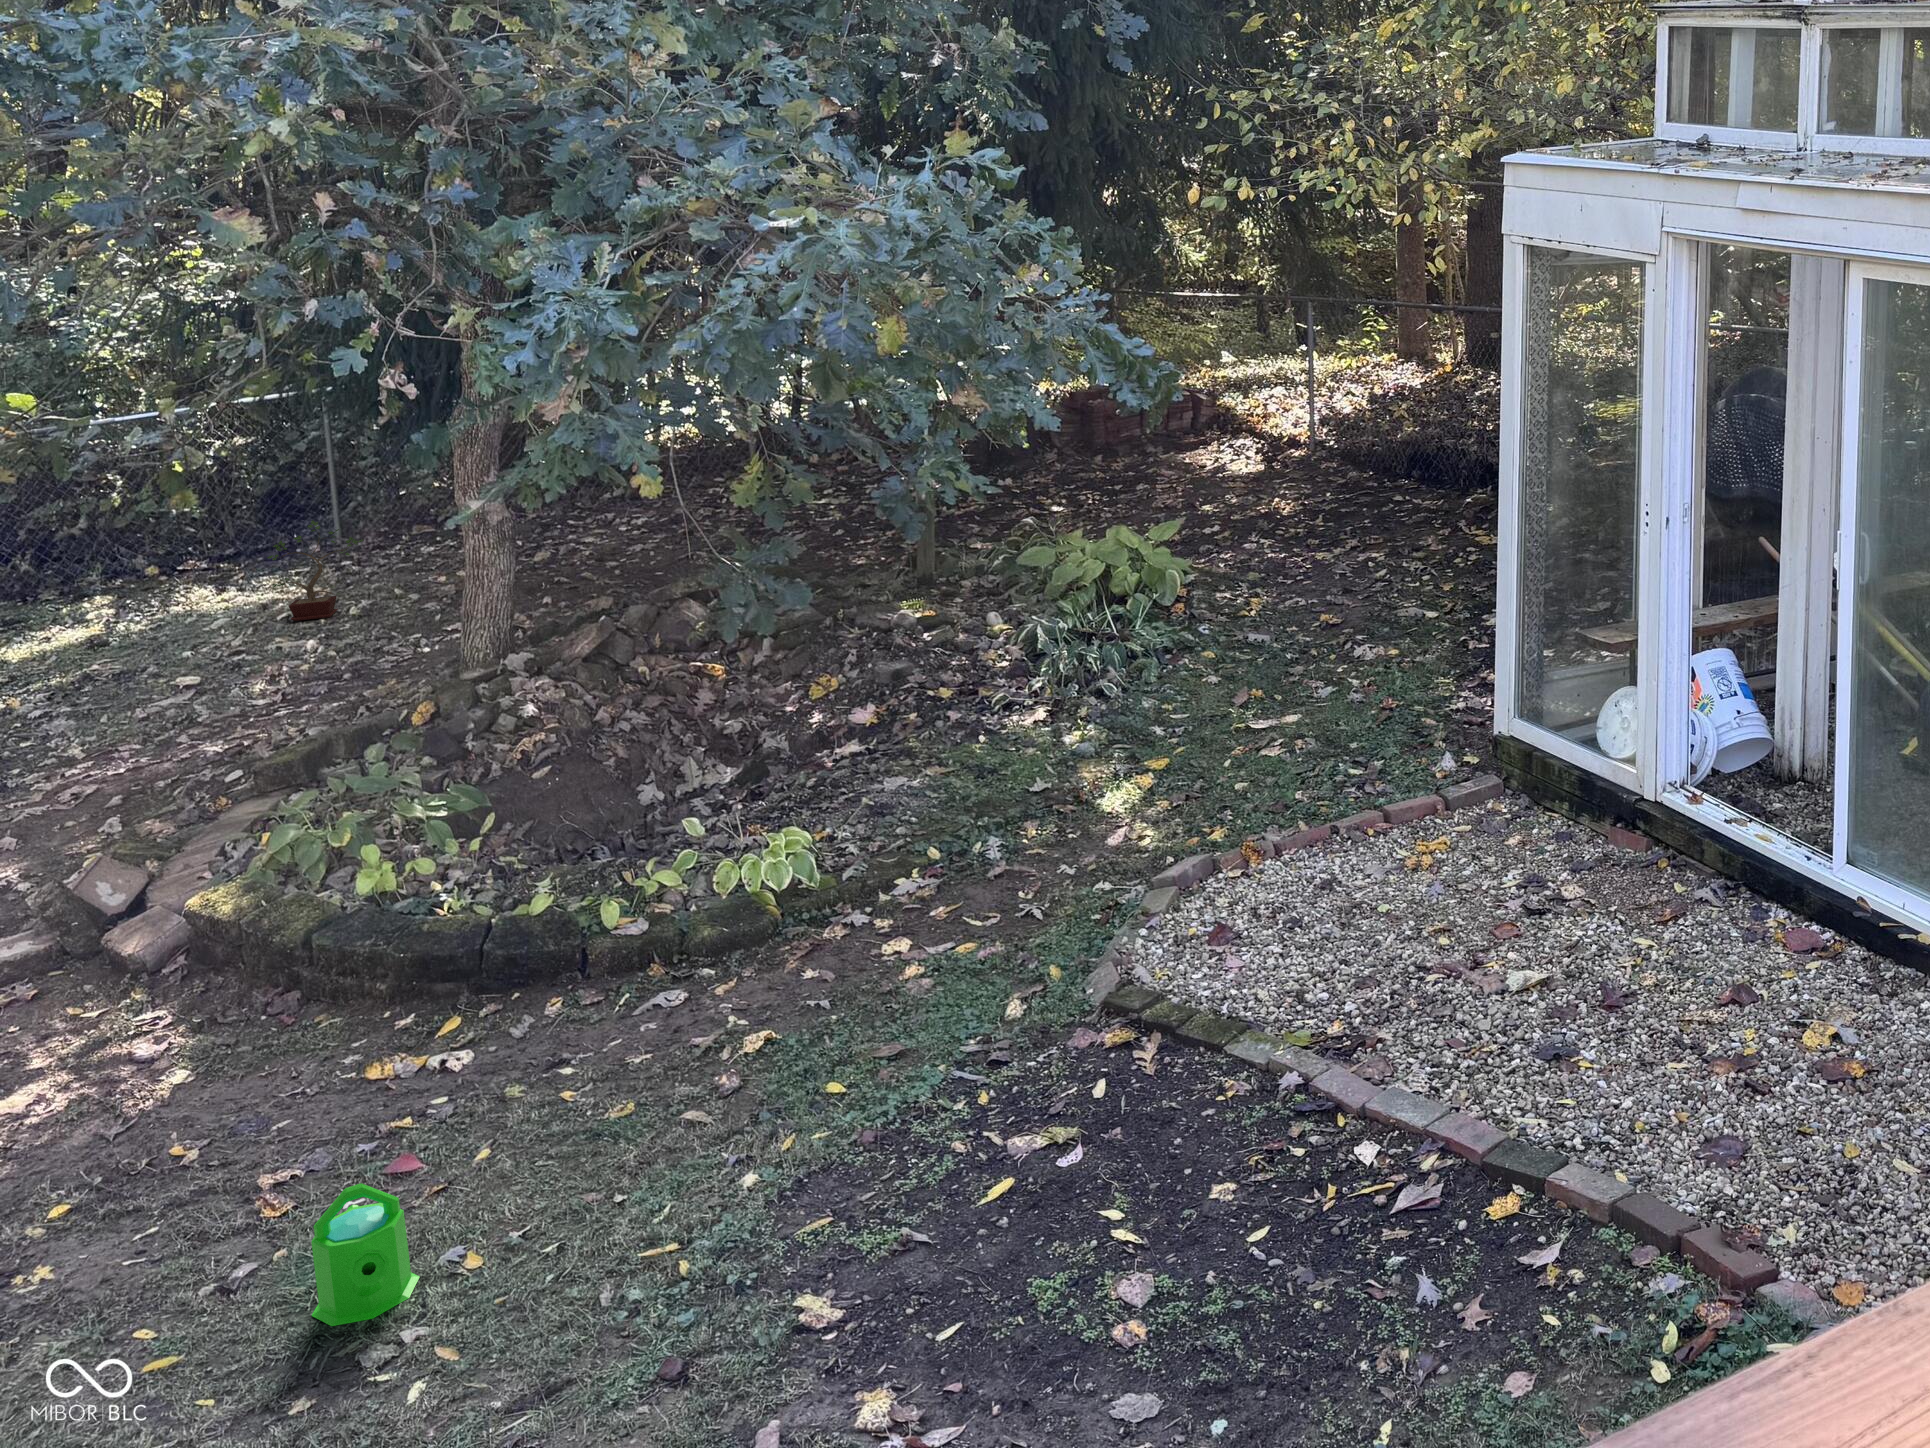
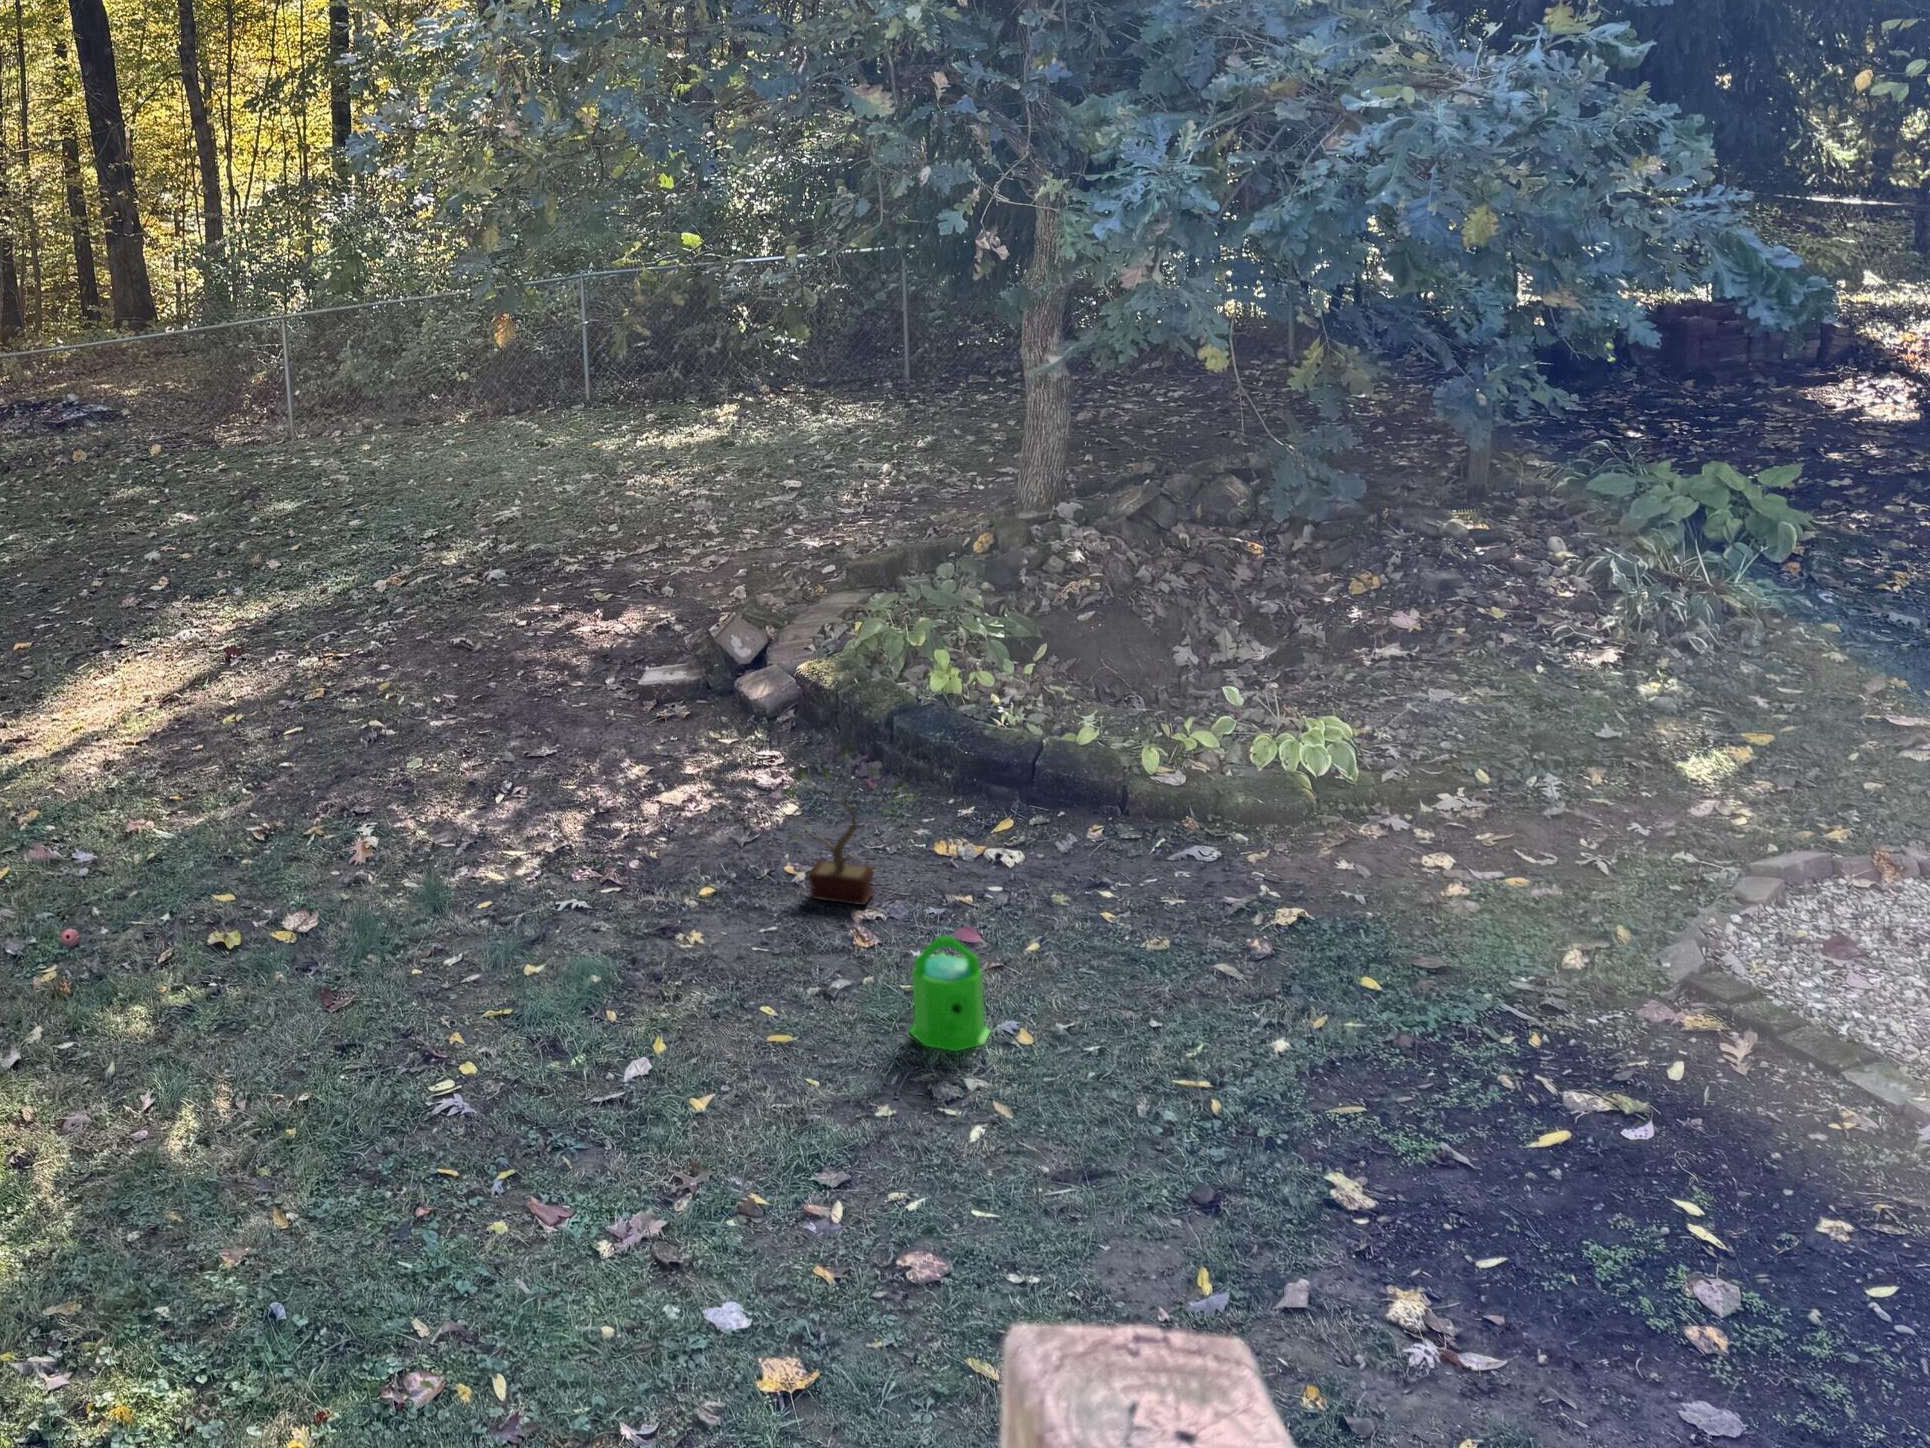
potted plant: present [267,520,363,621] -> present [782,744,918,905]

